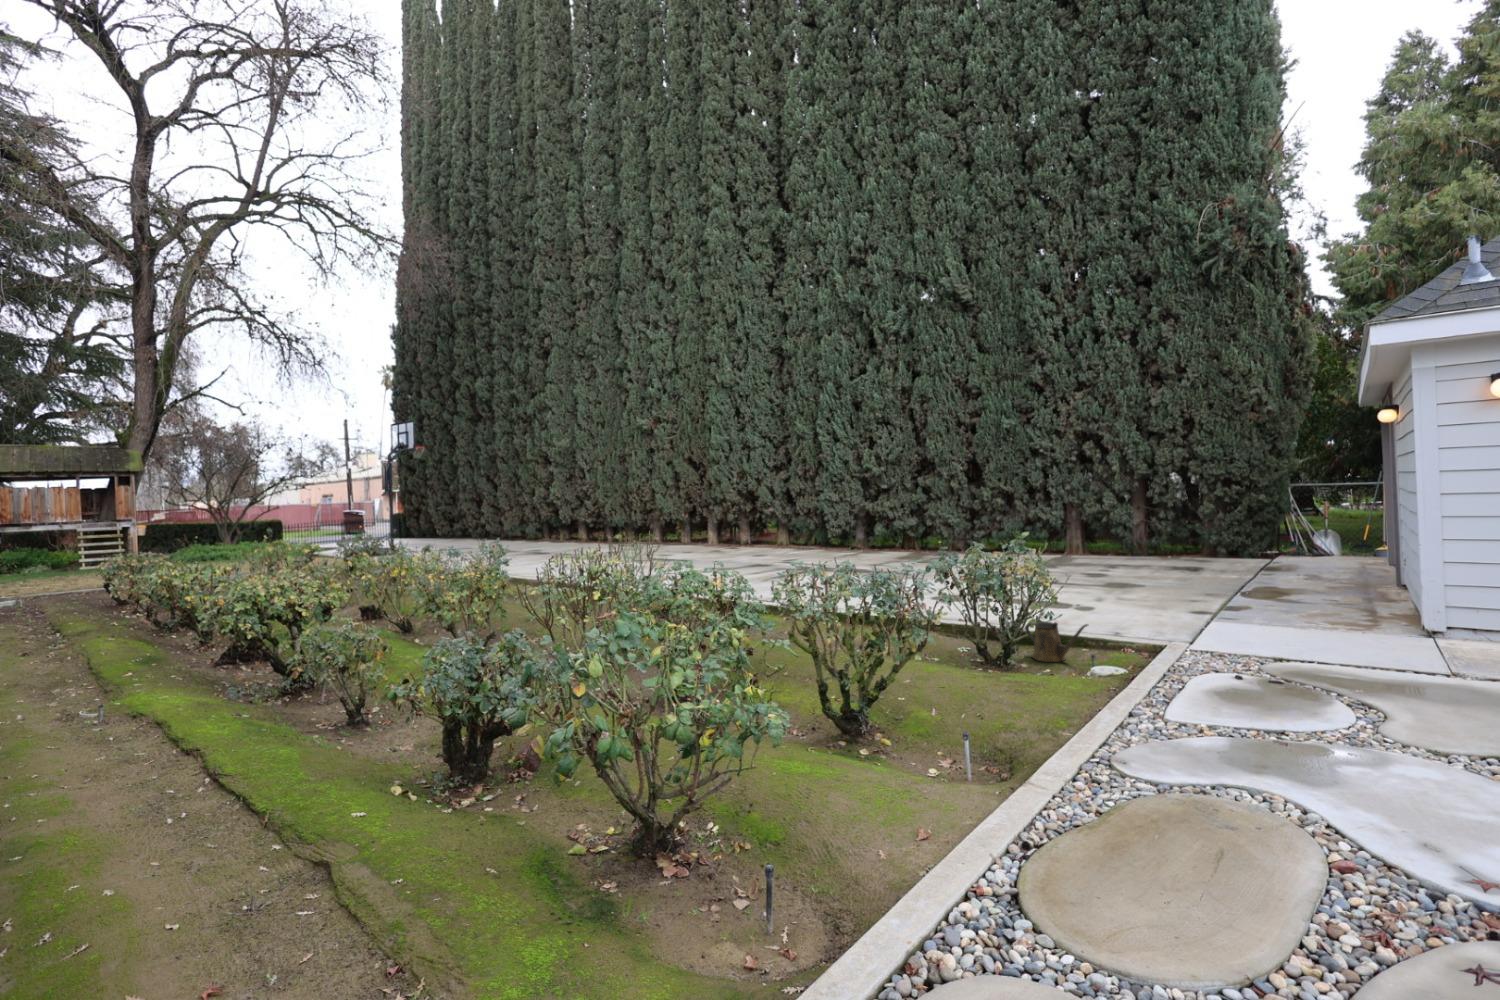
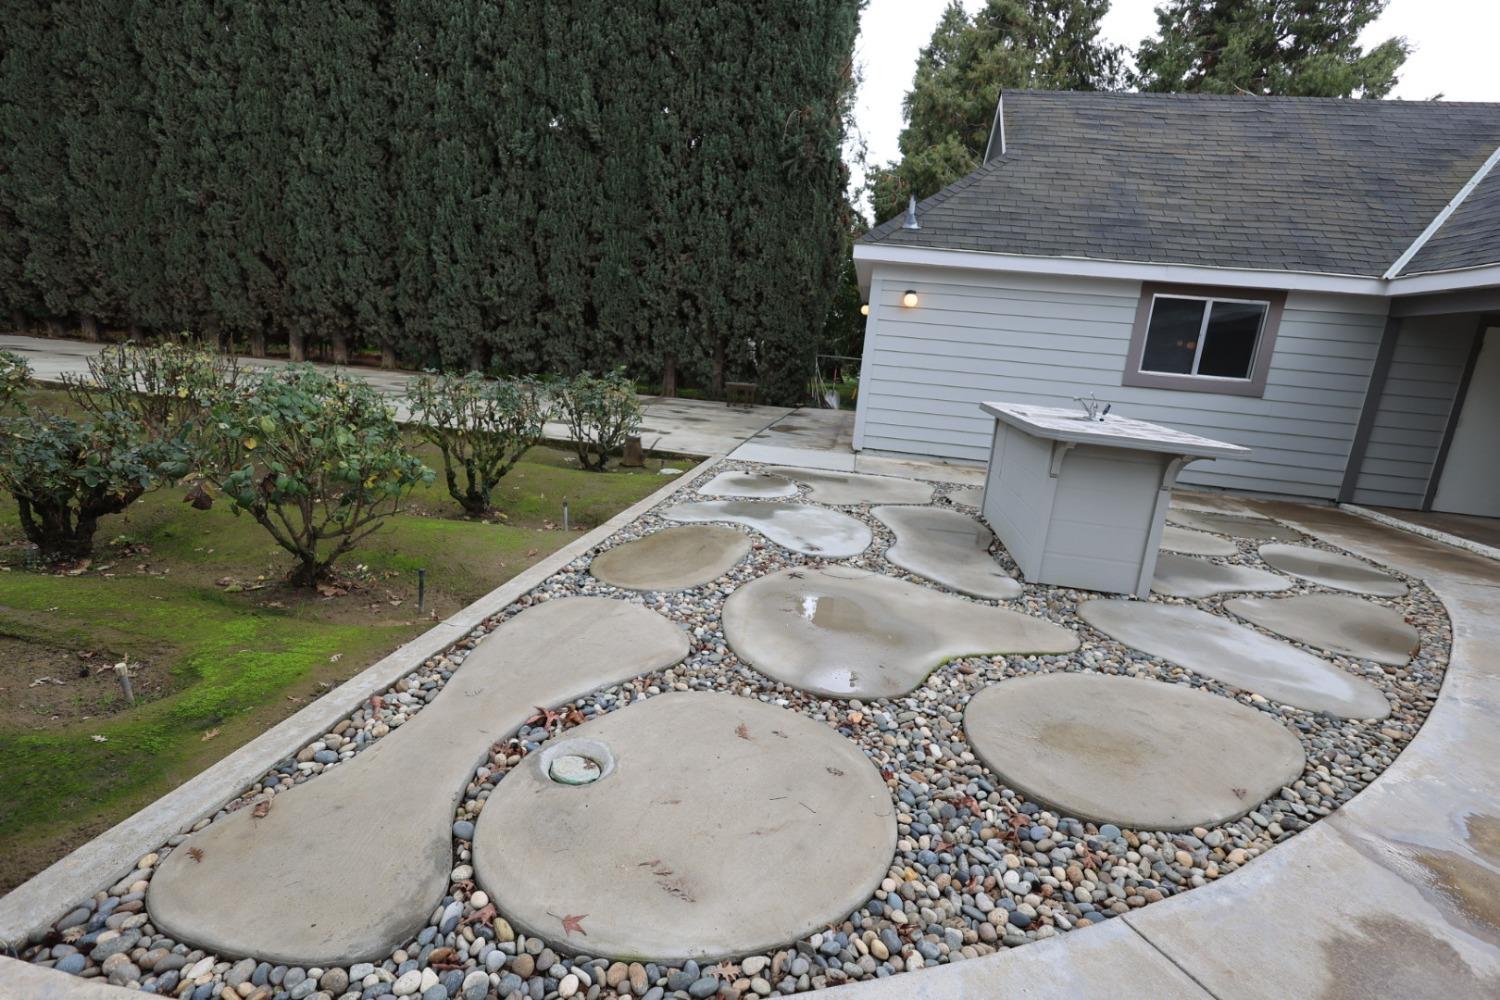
side table: none [1149,530,1198,562] -> present [725,382,757,408]

